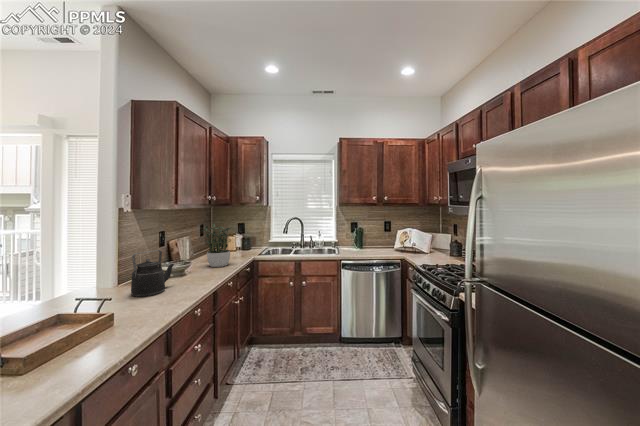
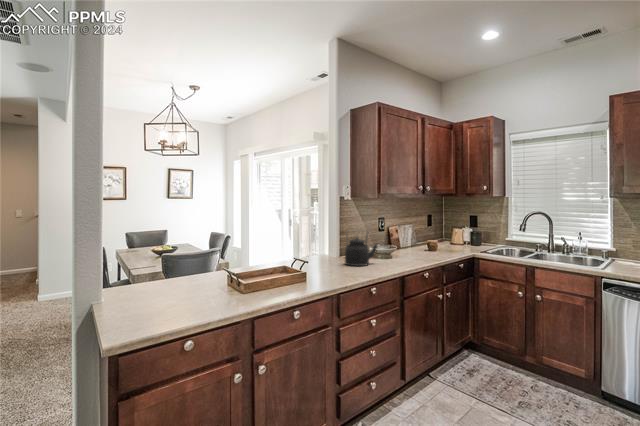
potted plant: present [202,223,230,267] -> none [411,213,445,258]

